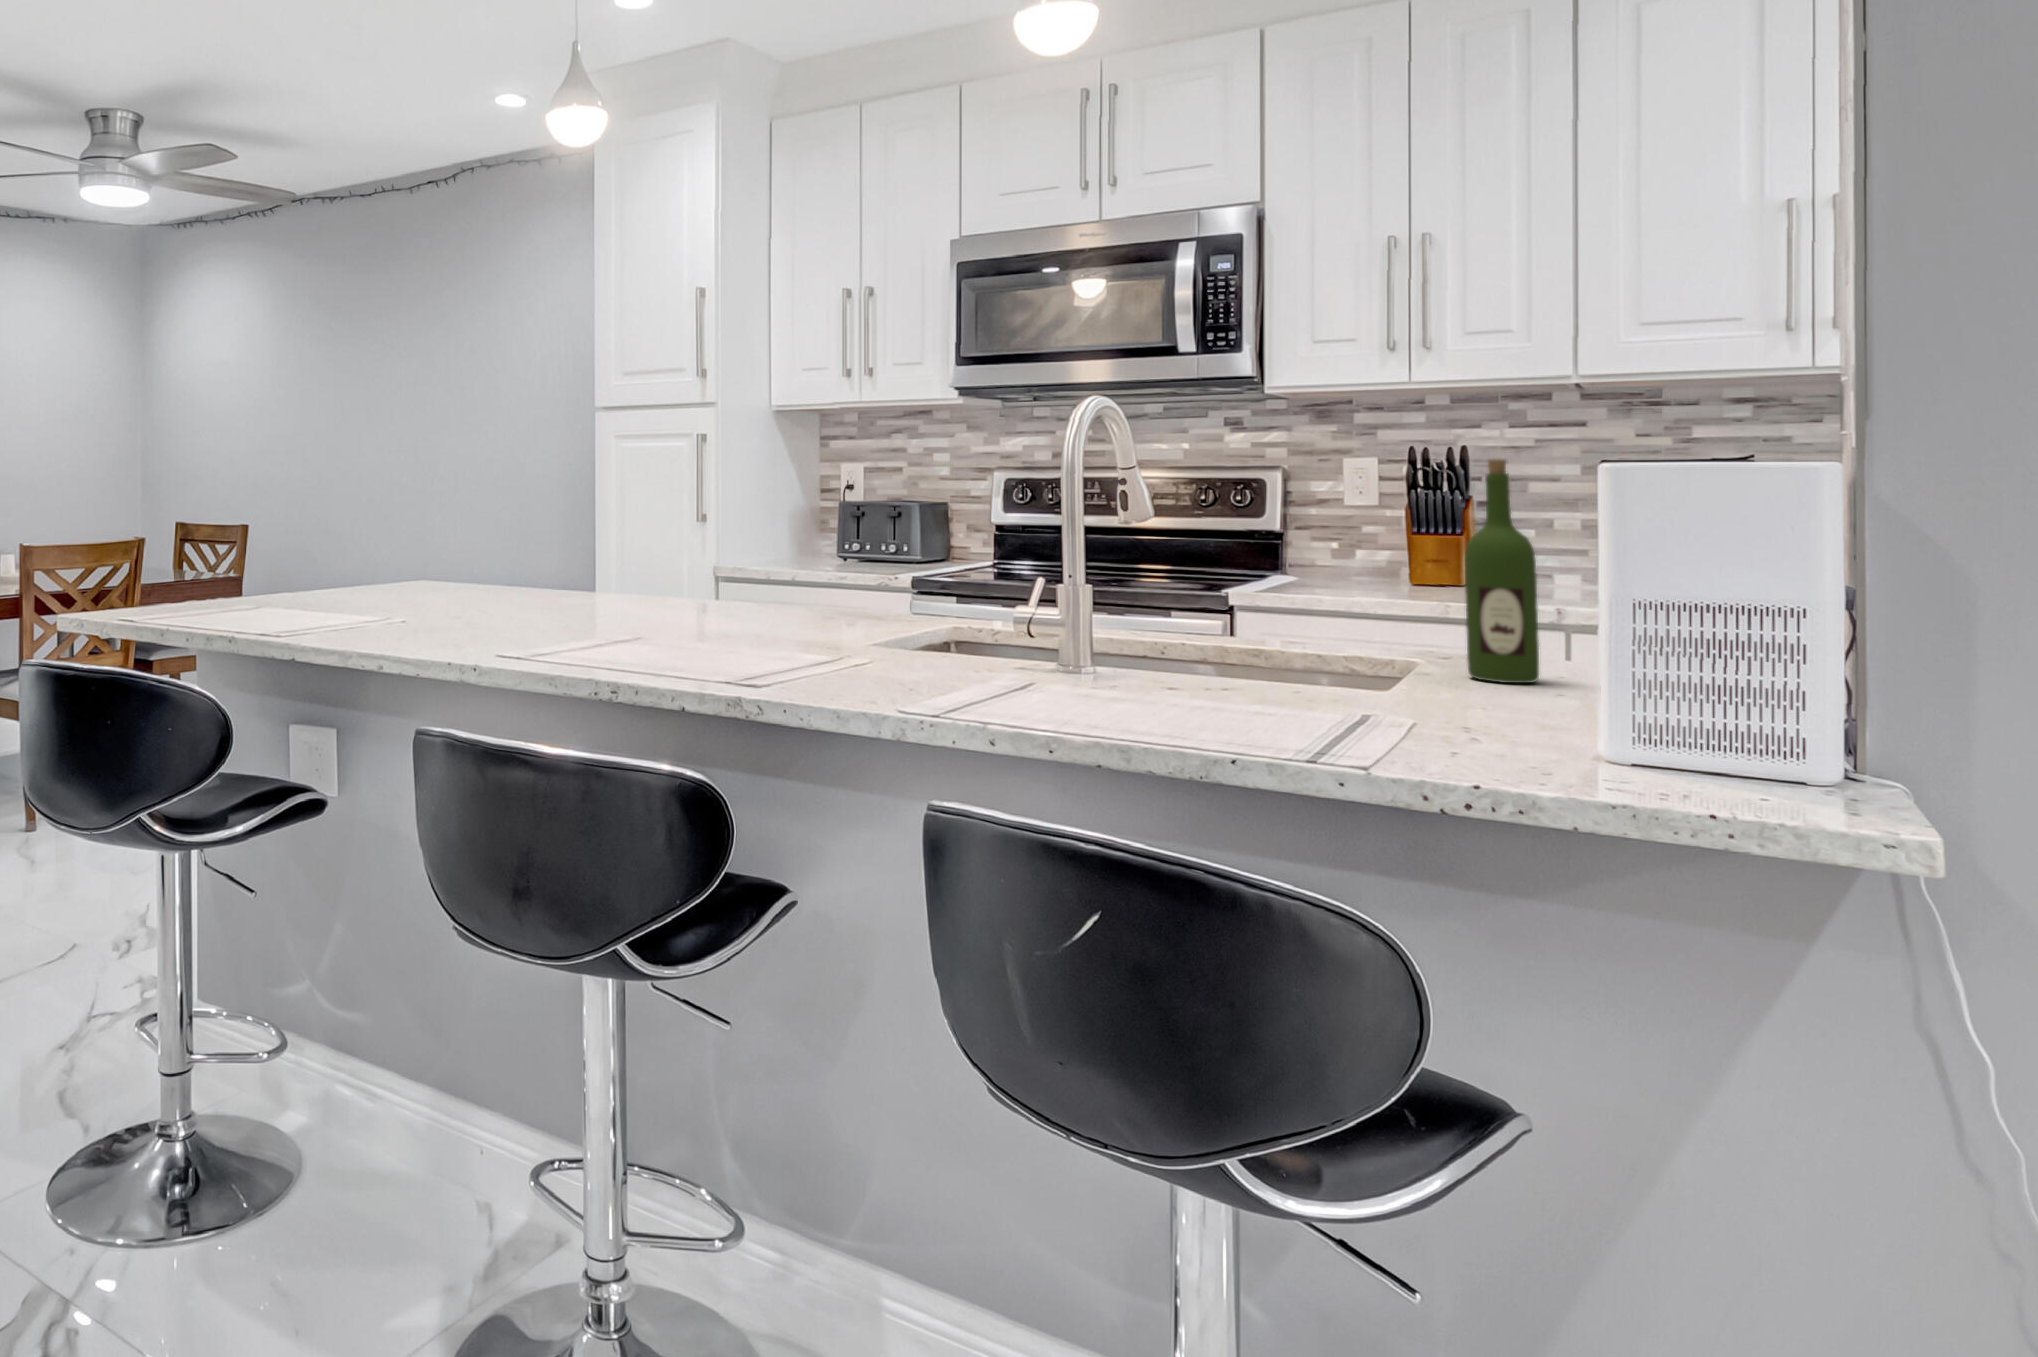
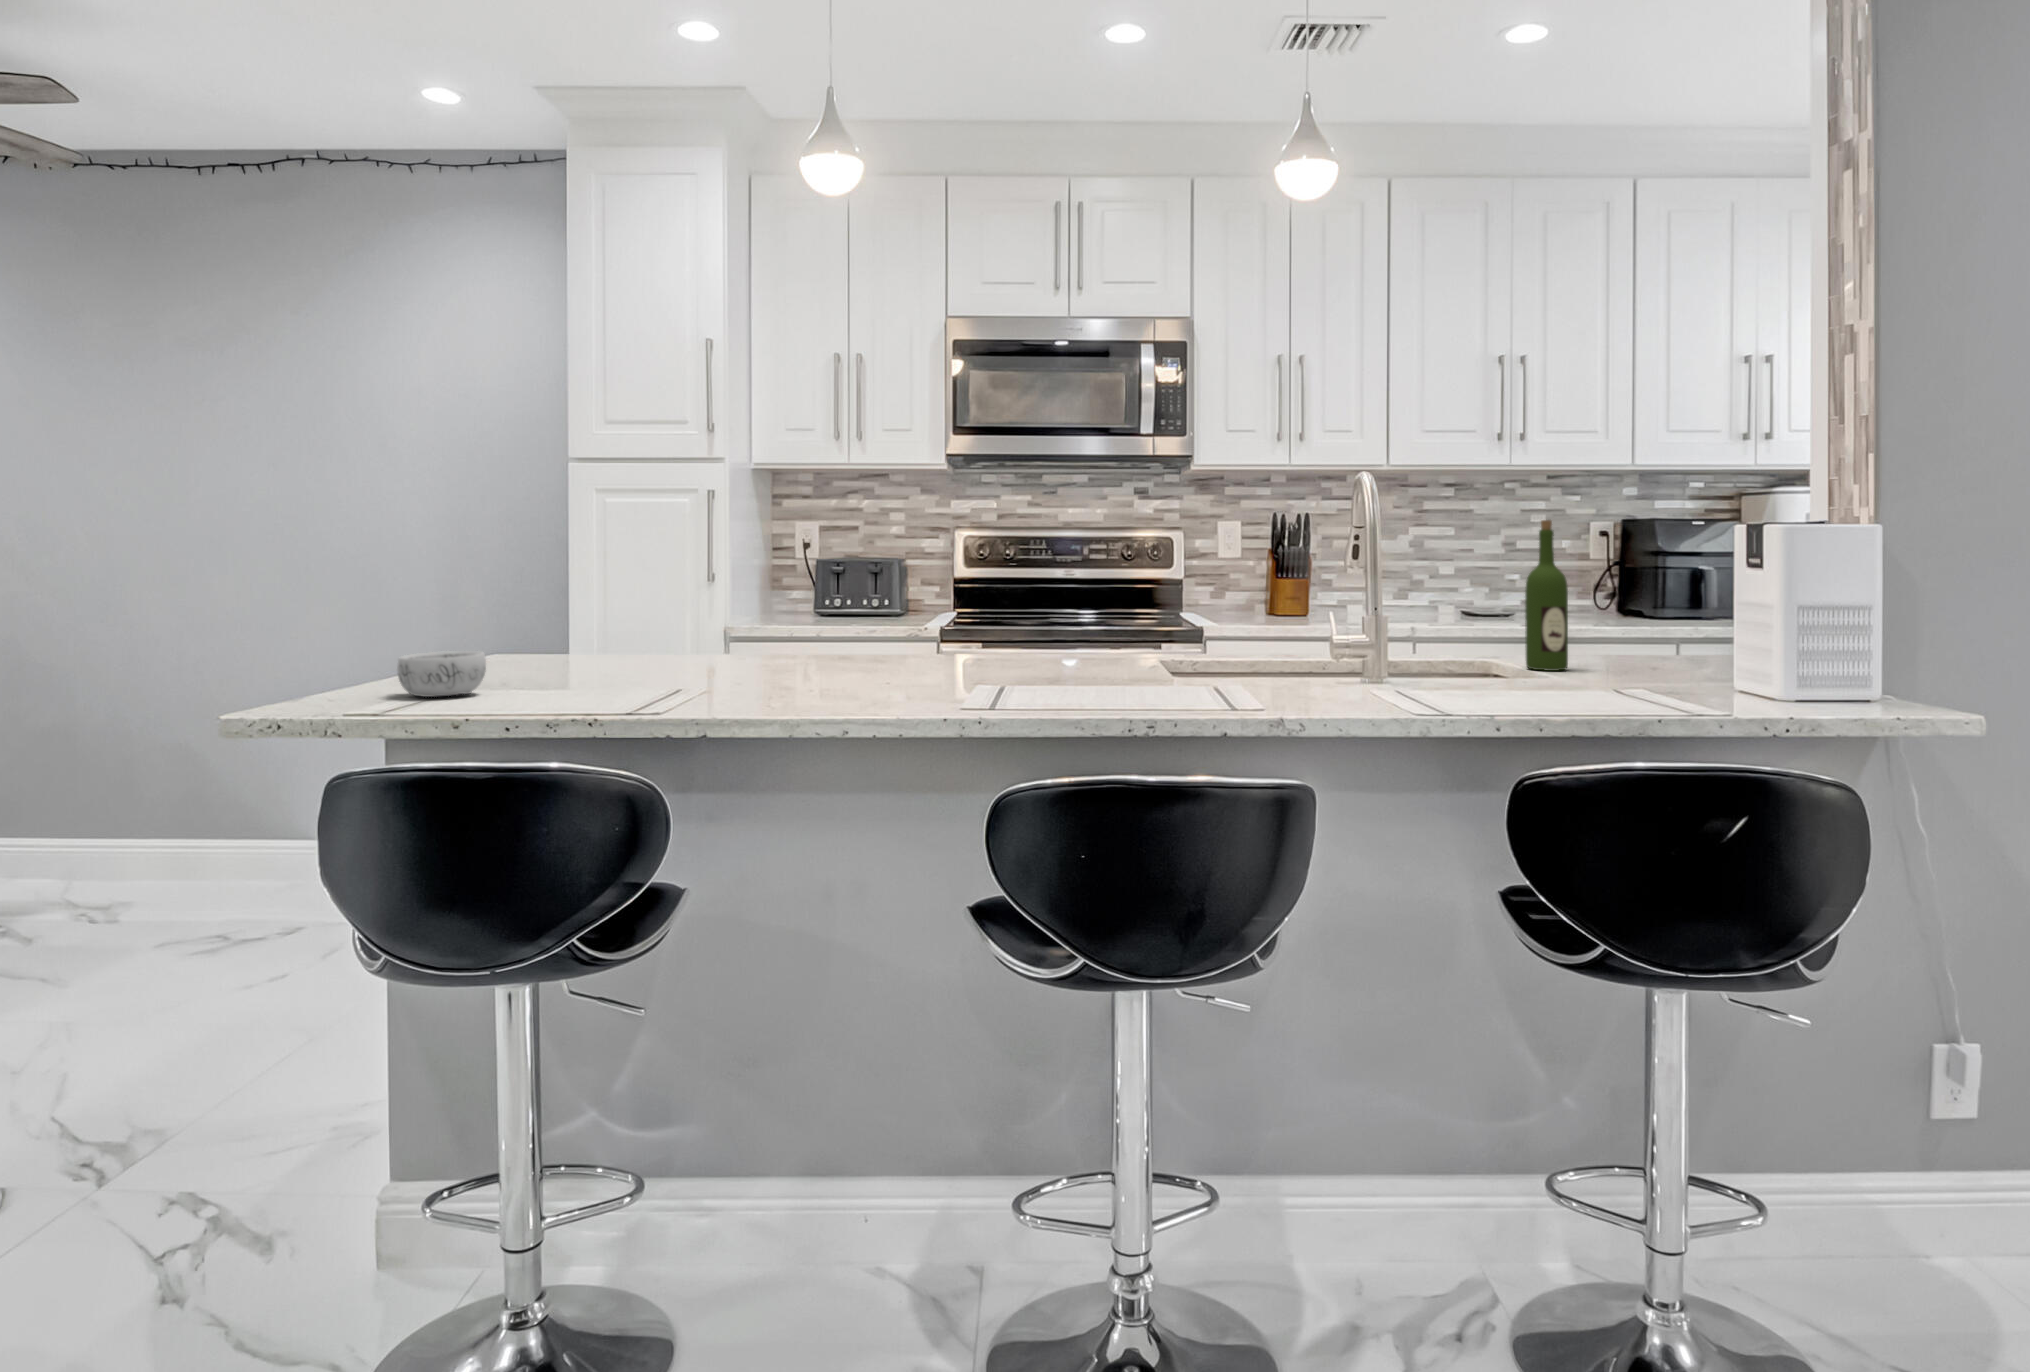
decorative bowl: none [197,577,265,614] -> present [397,651,486,697]

